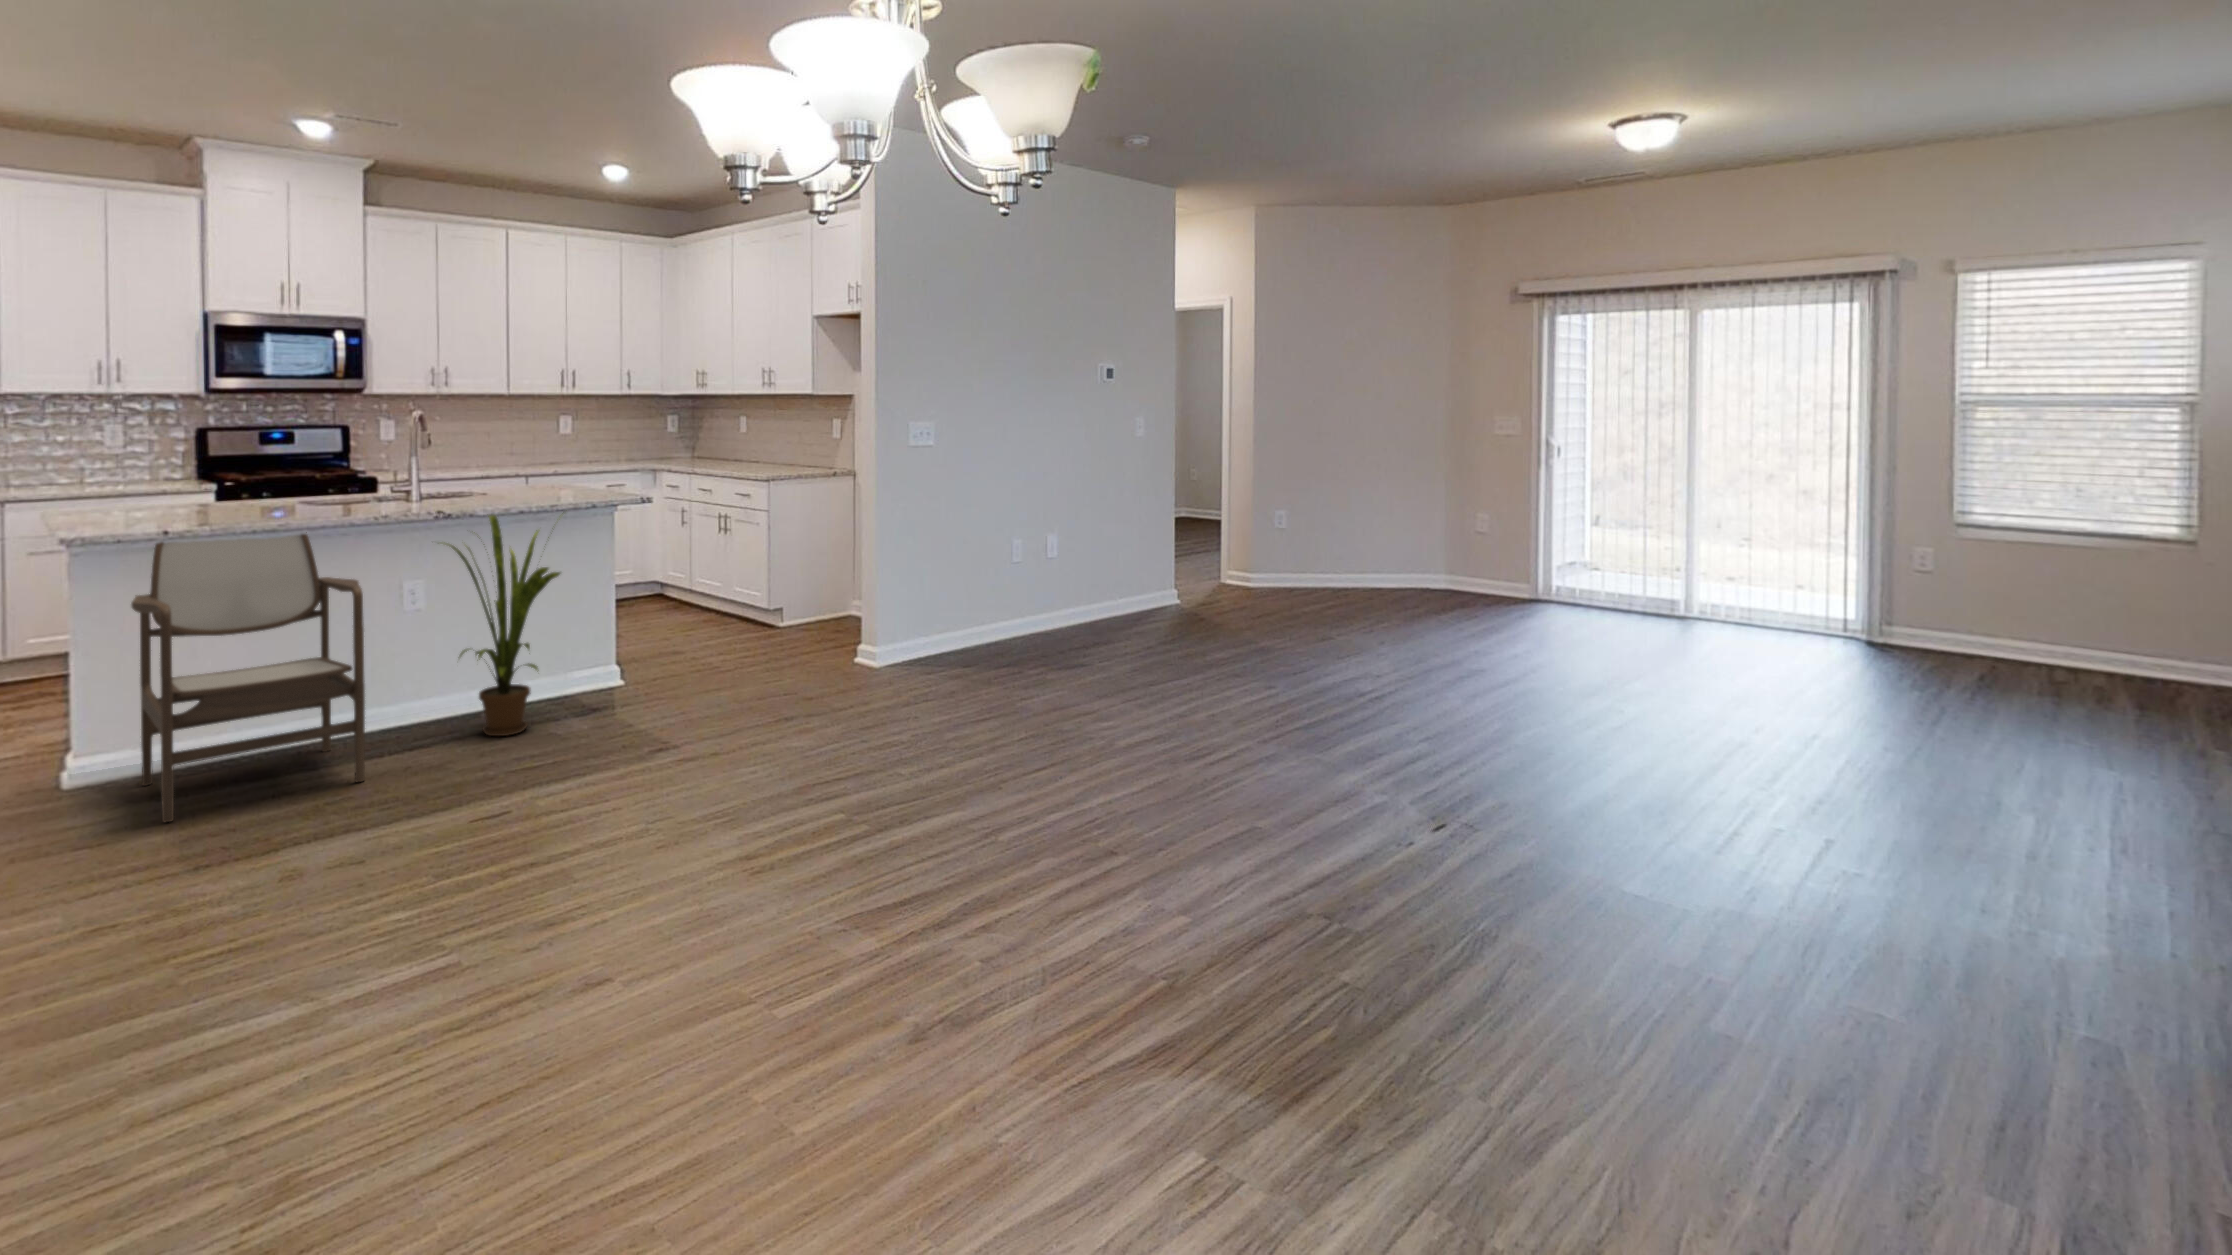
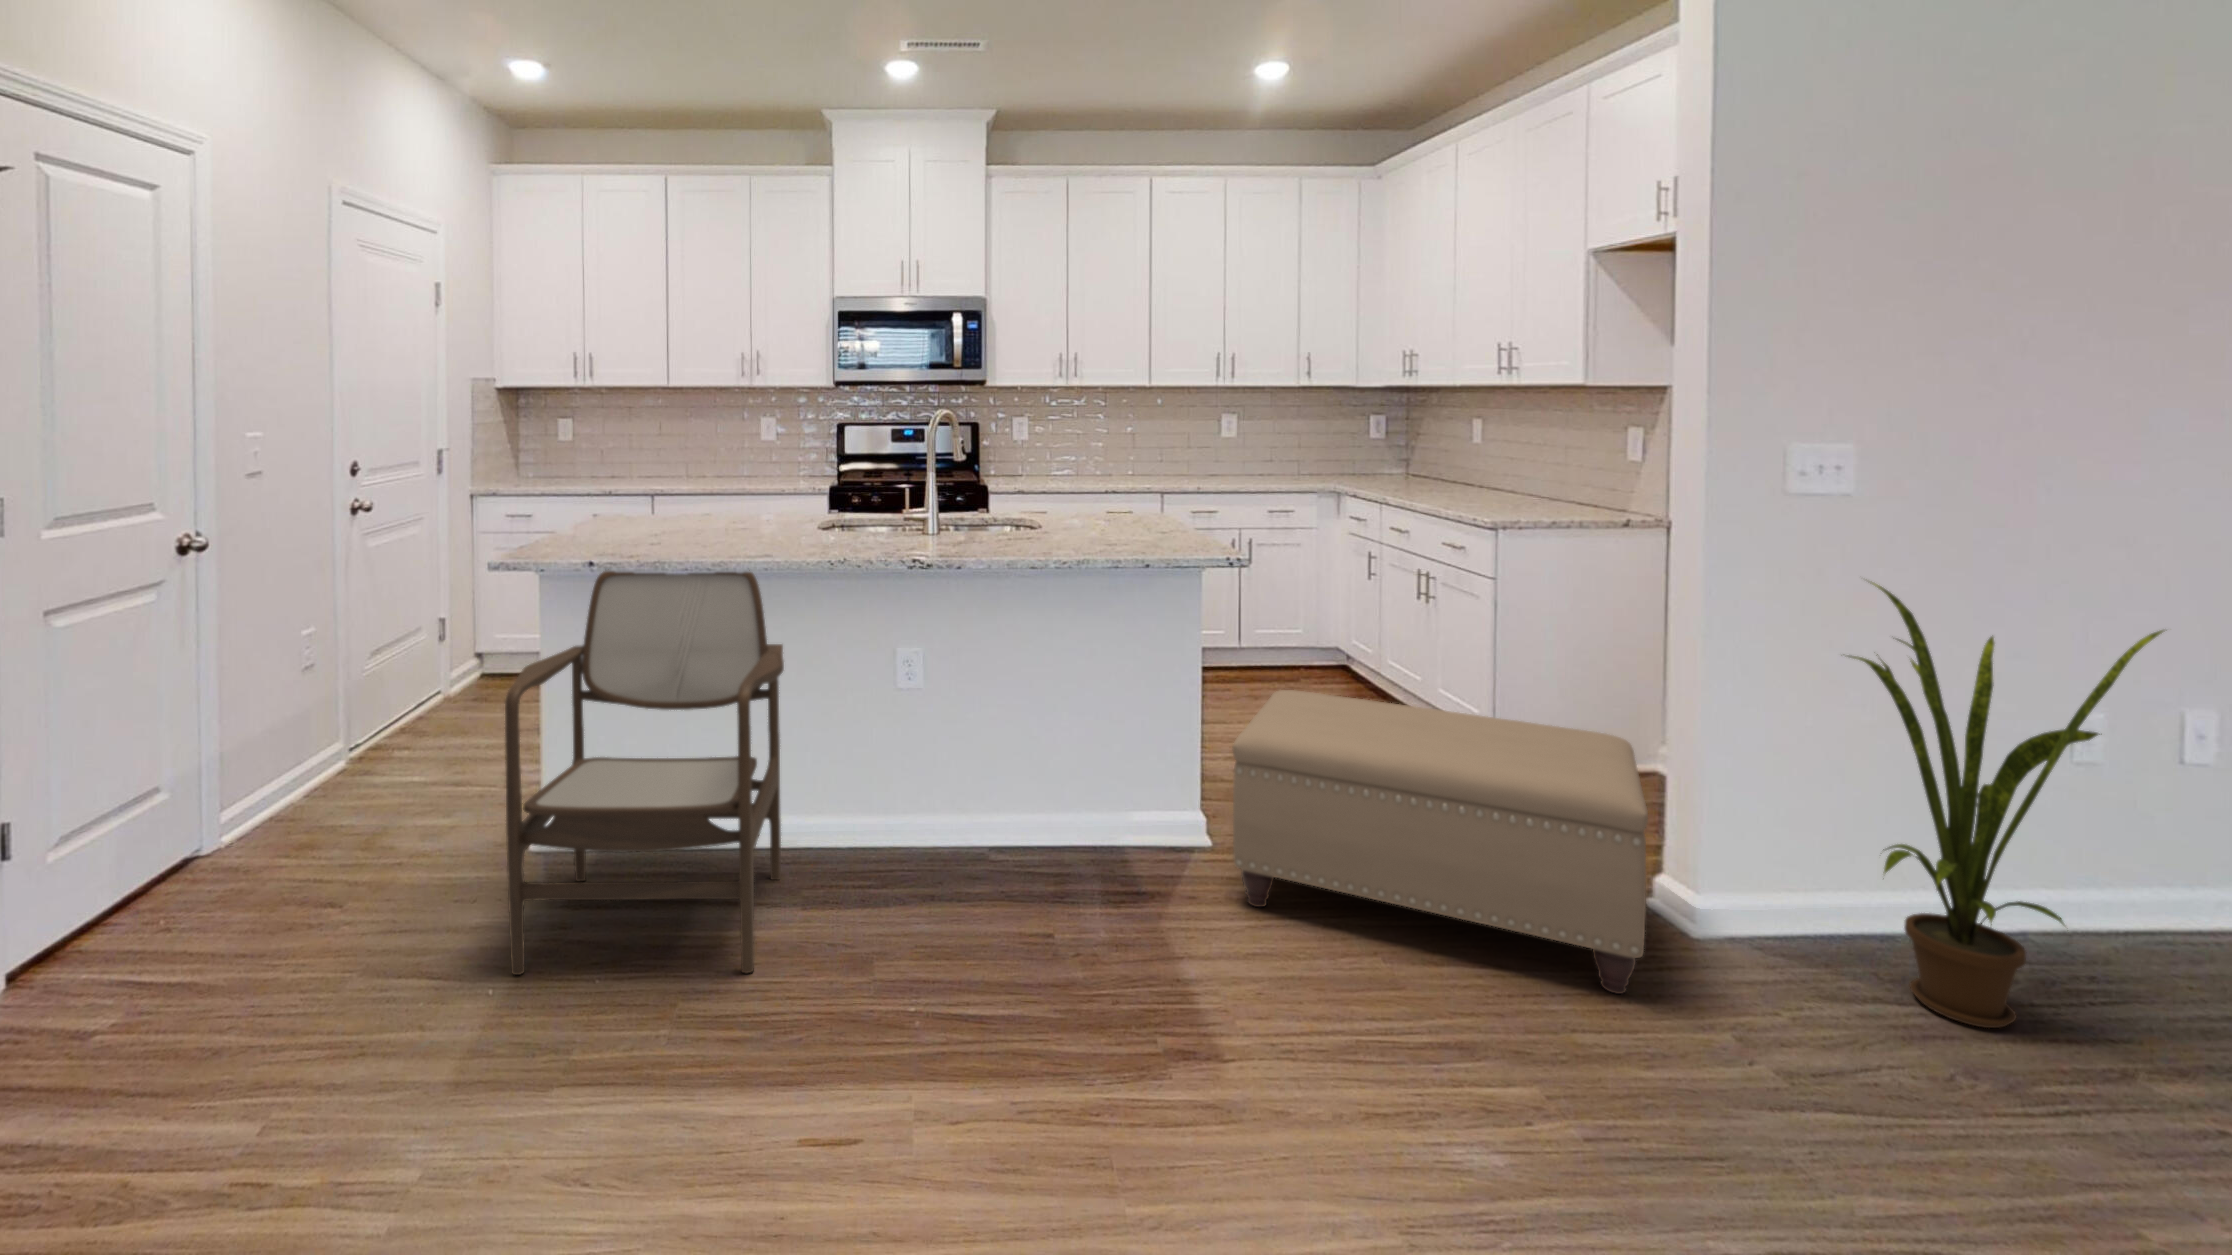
house plant: present [447,515,560,736] -> present [1849,582,2163,1028]
ottoman: none [653,572,859,697] -> present [1232,690,1648,994]

